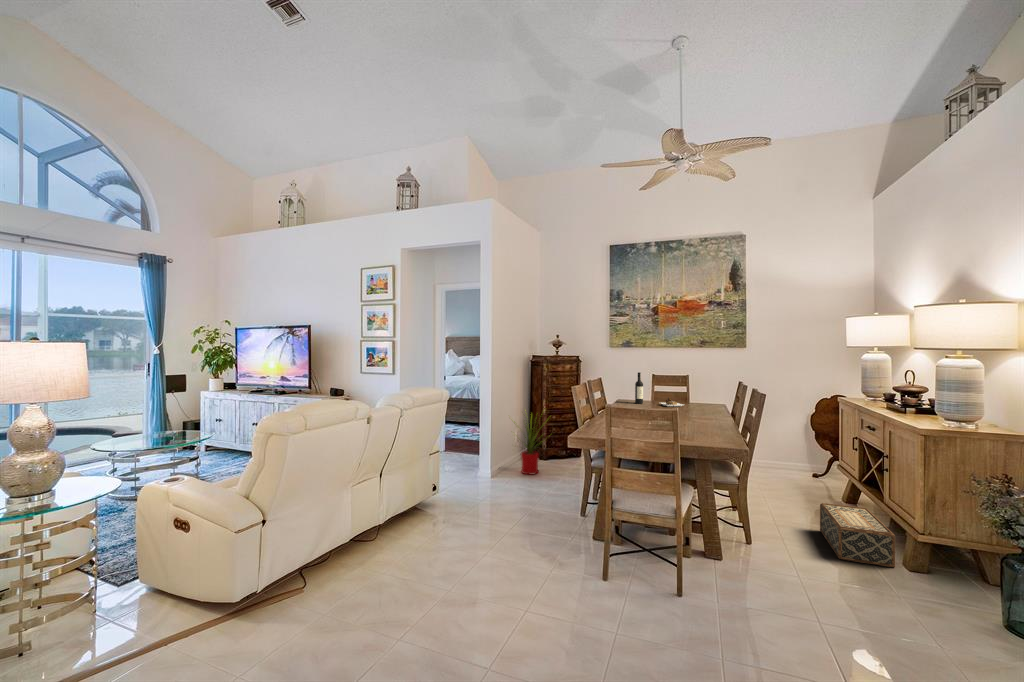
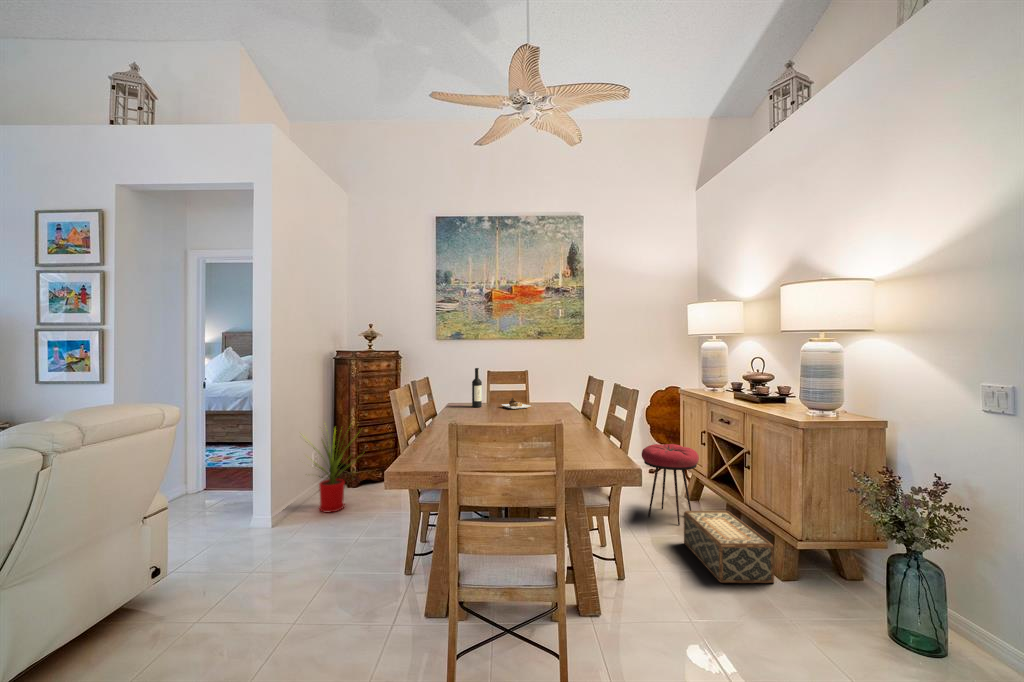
stool: none [789,446,848,519] -> present [642,444,699,525]

